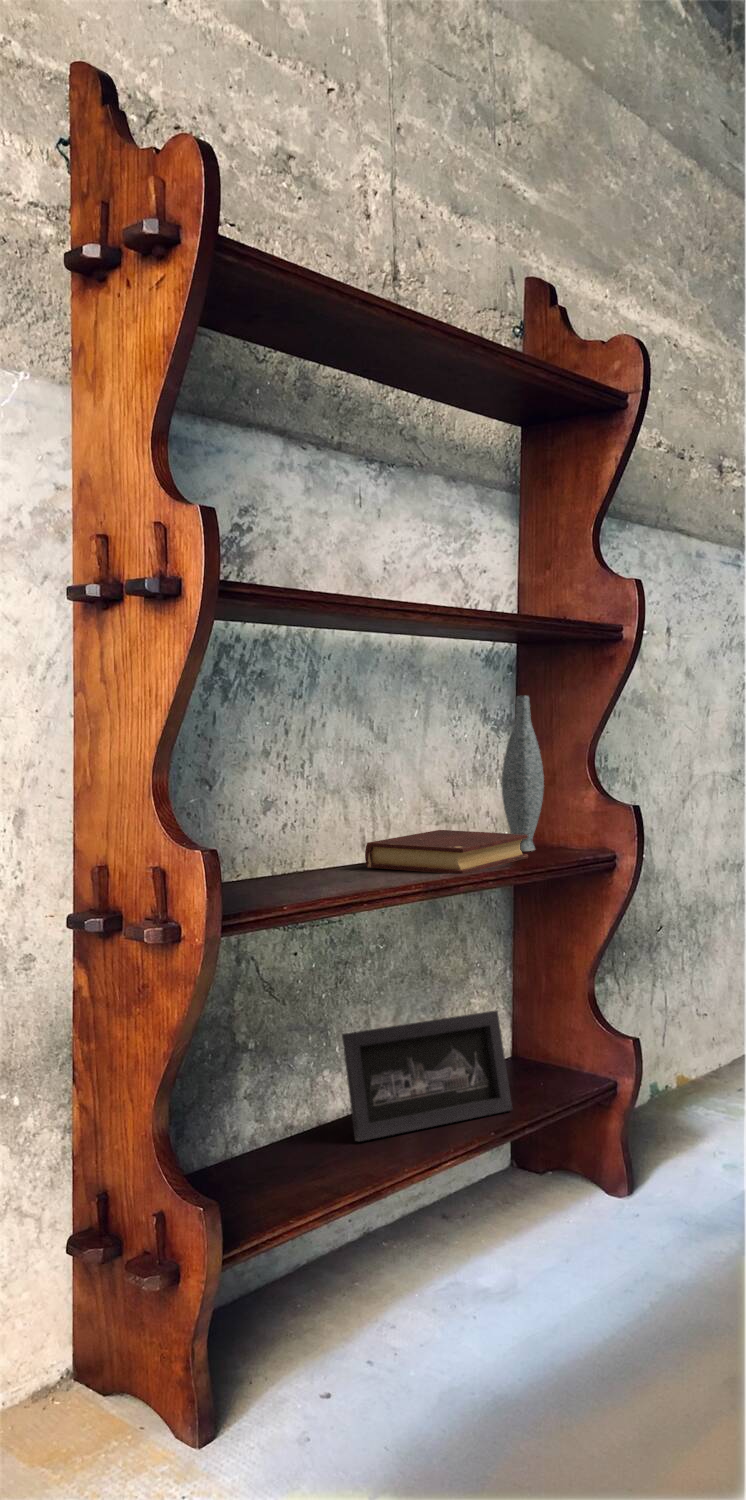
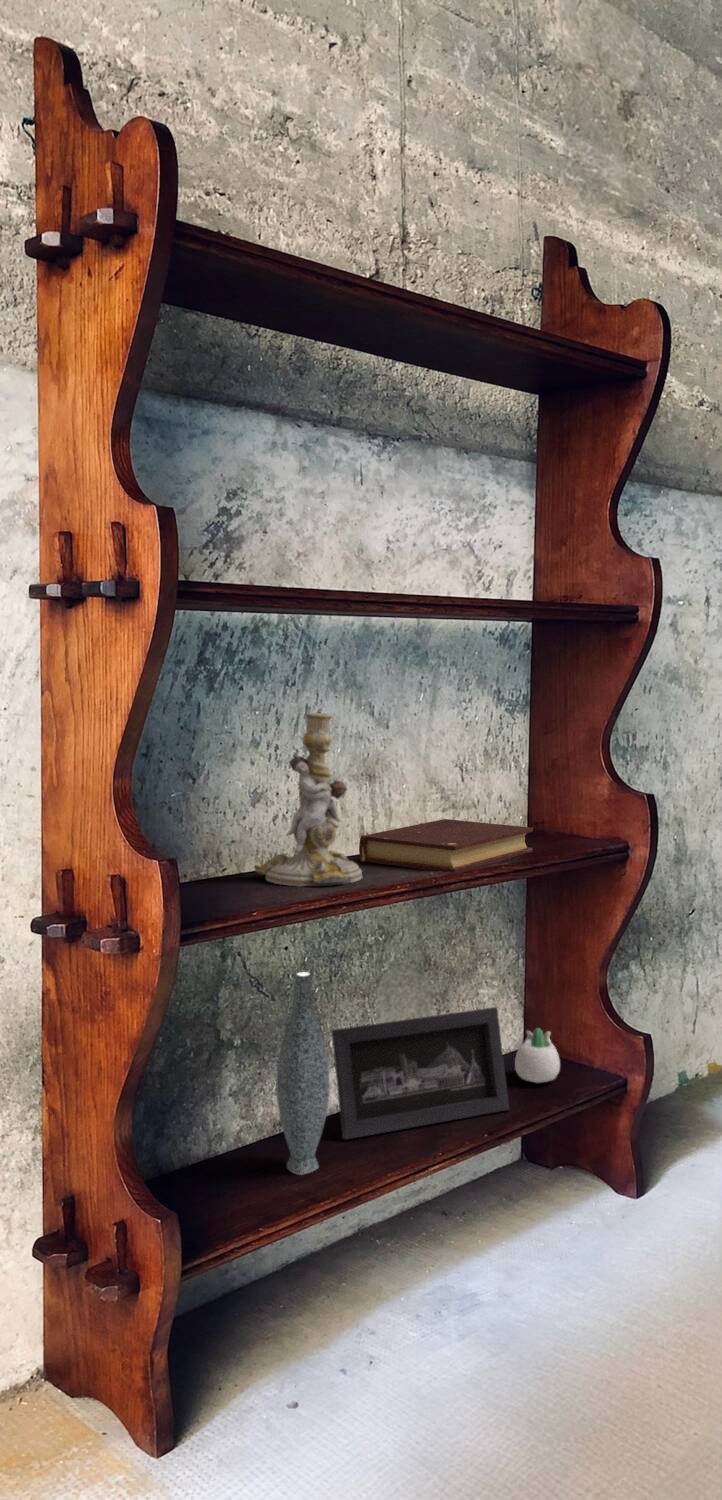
vase: present [502,696,544,851] -> present [276,972,330,1175]
candlestick: none [270,719,376,887] -> present [254,713,362,887]
succulent planter: none [511,1032,555,1086] -> present [515,1028,560,1083]

